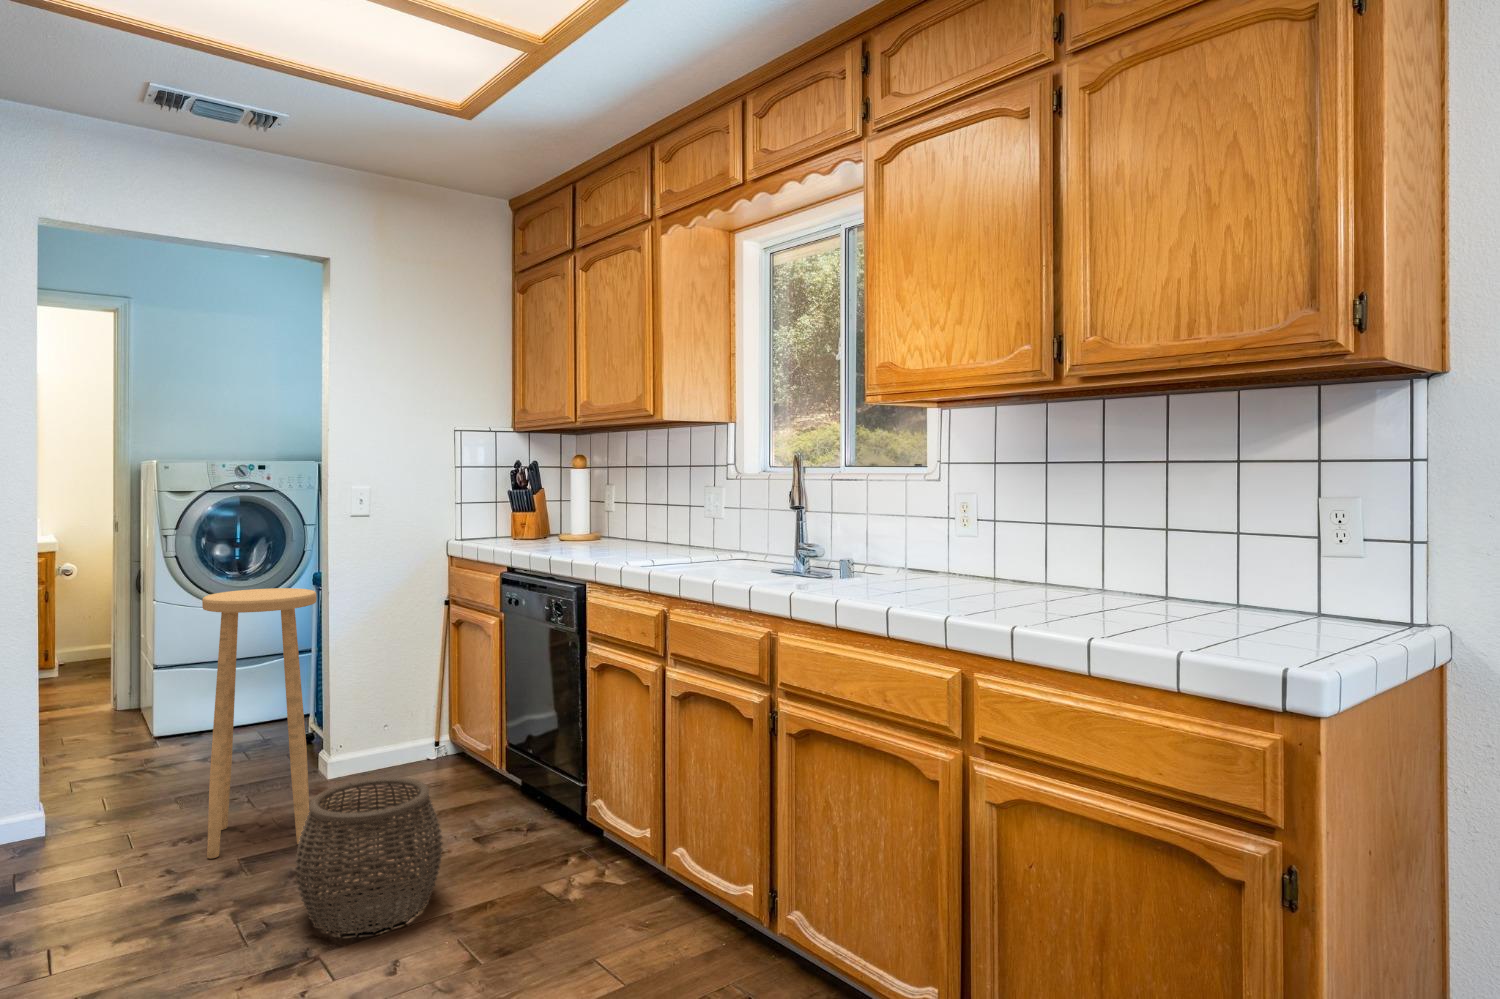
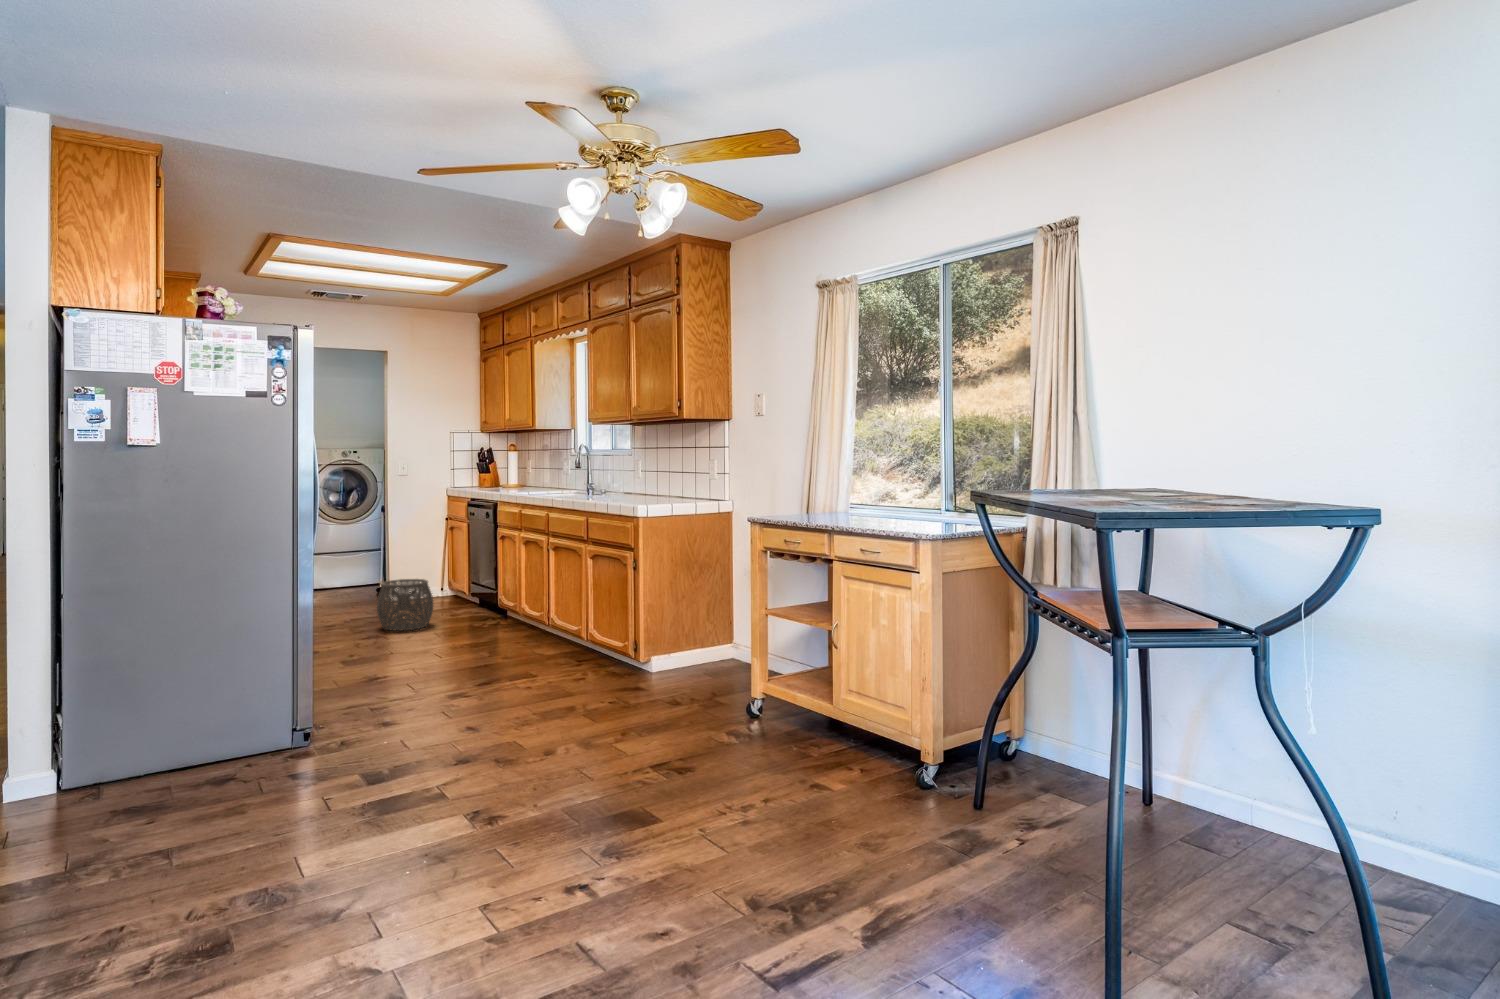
stool: present [202,588,316,858] -> none [335,507,383,617]

